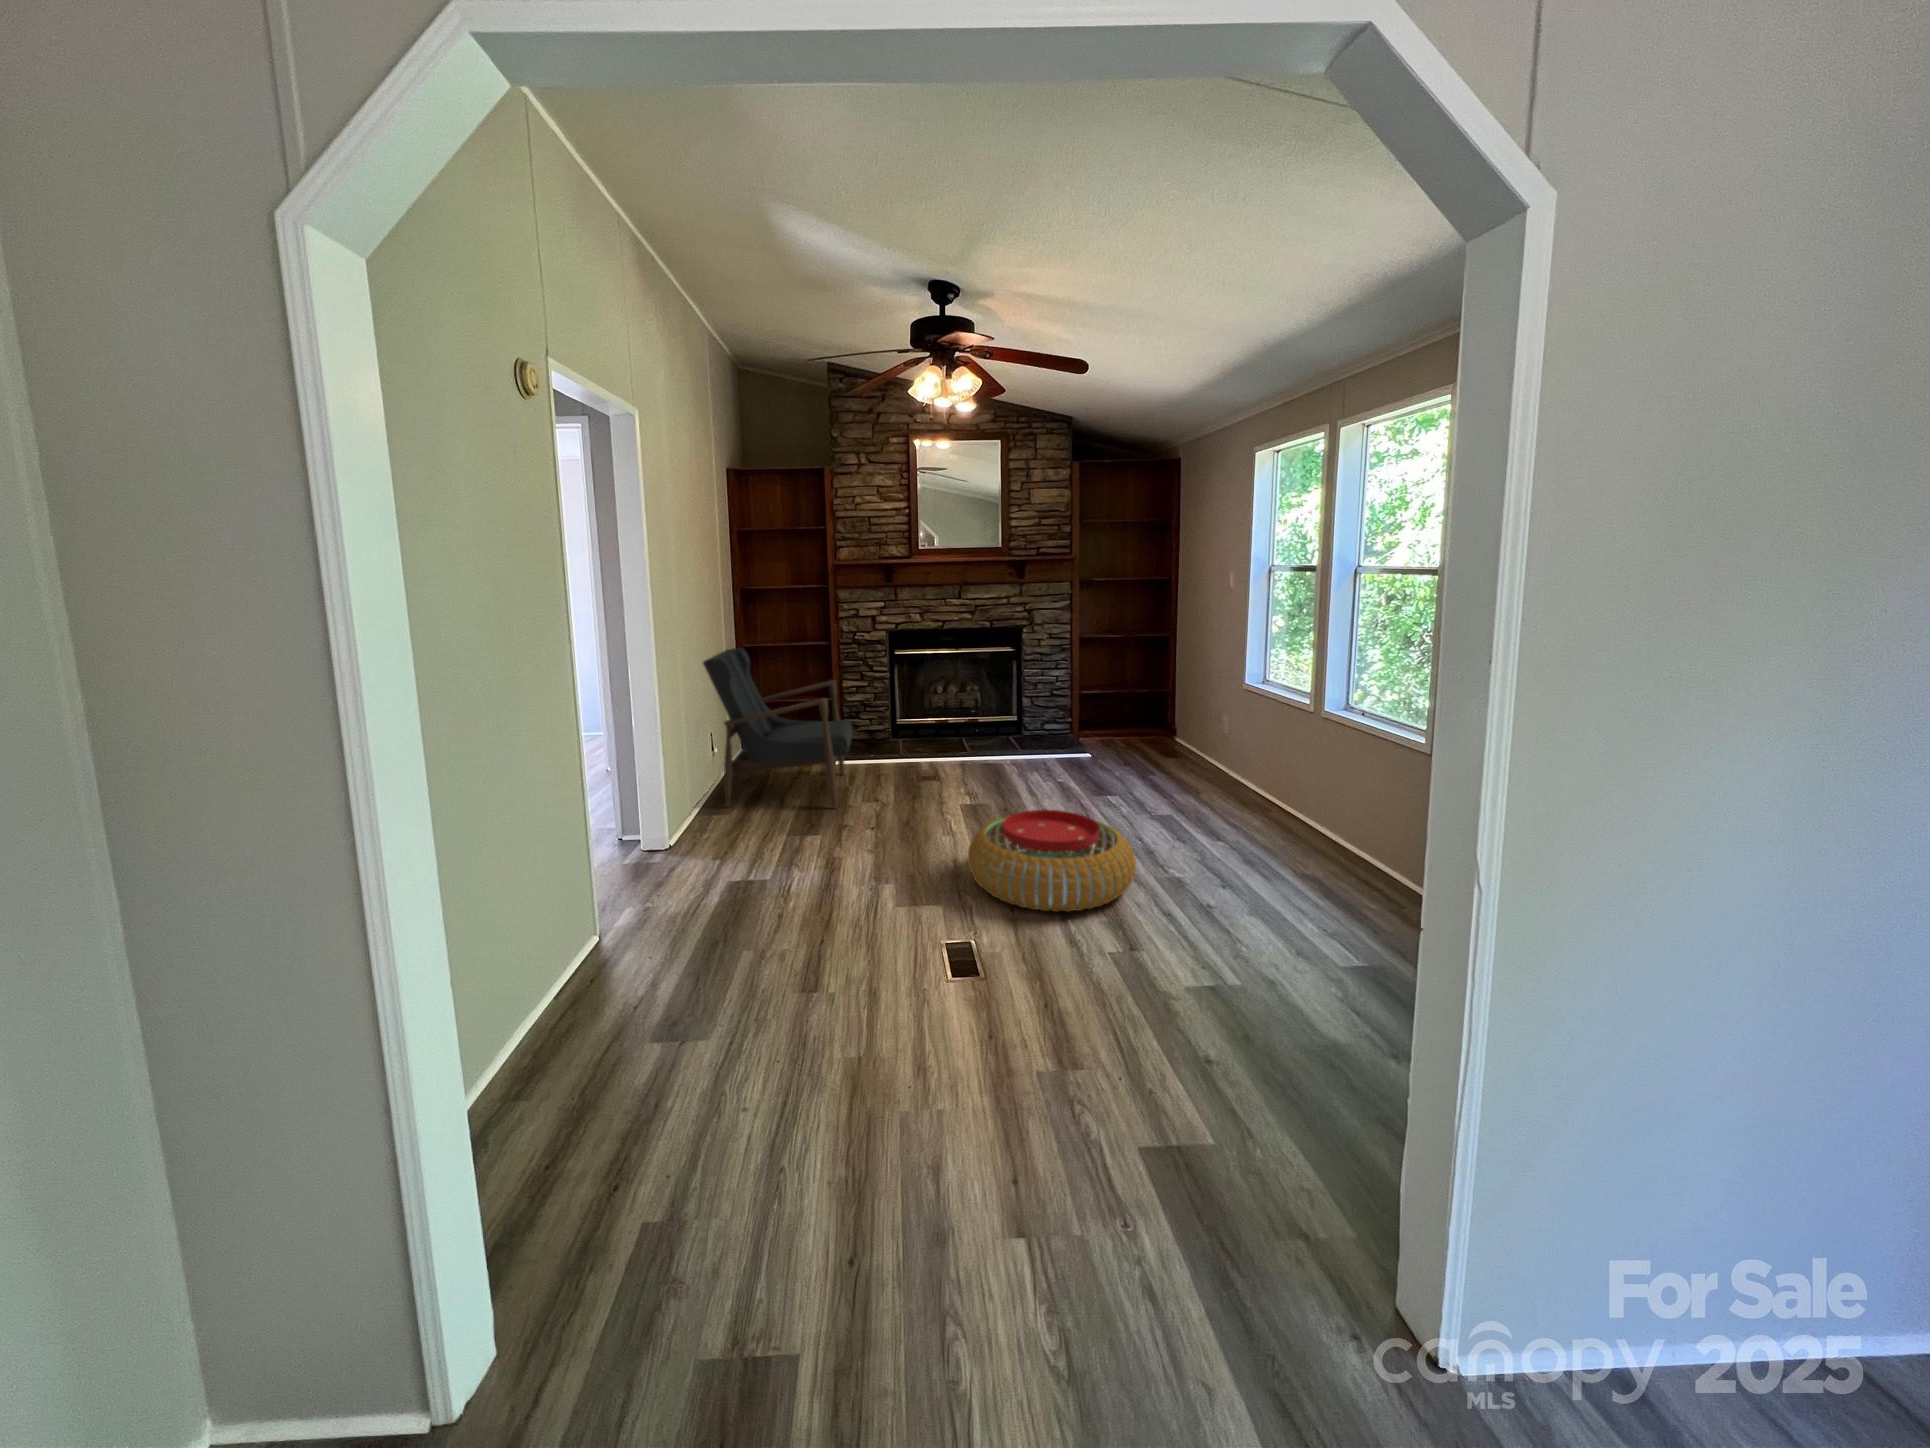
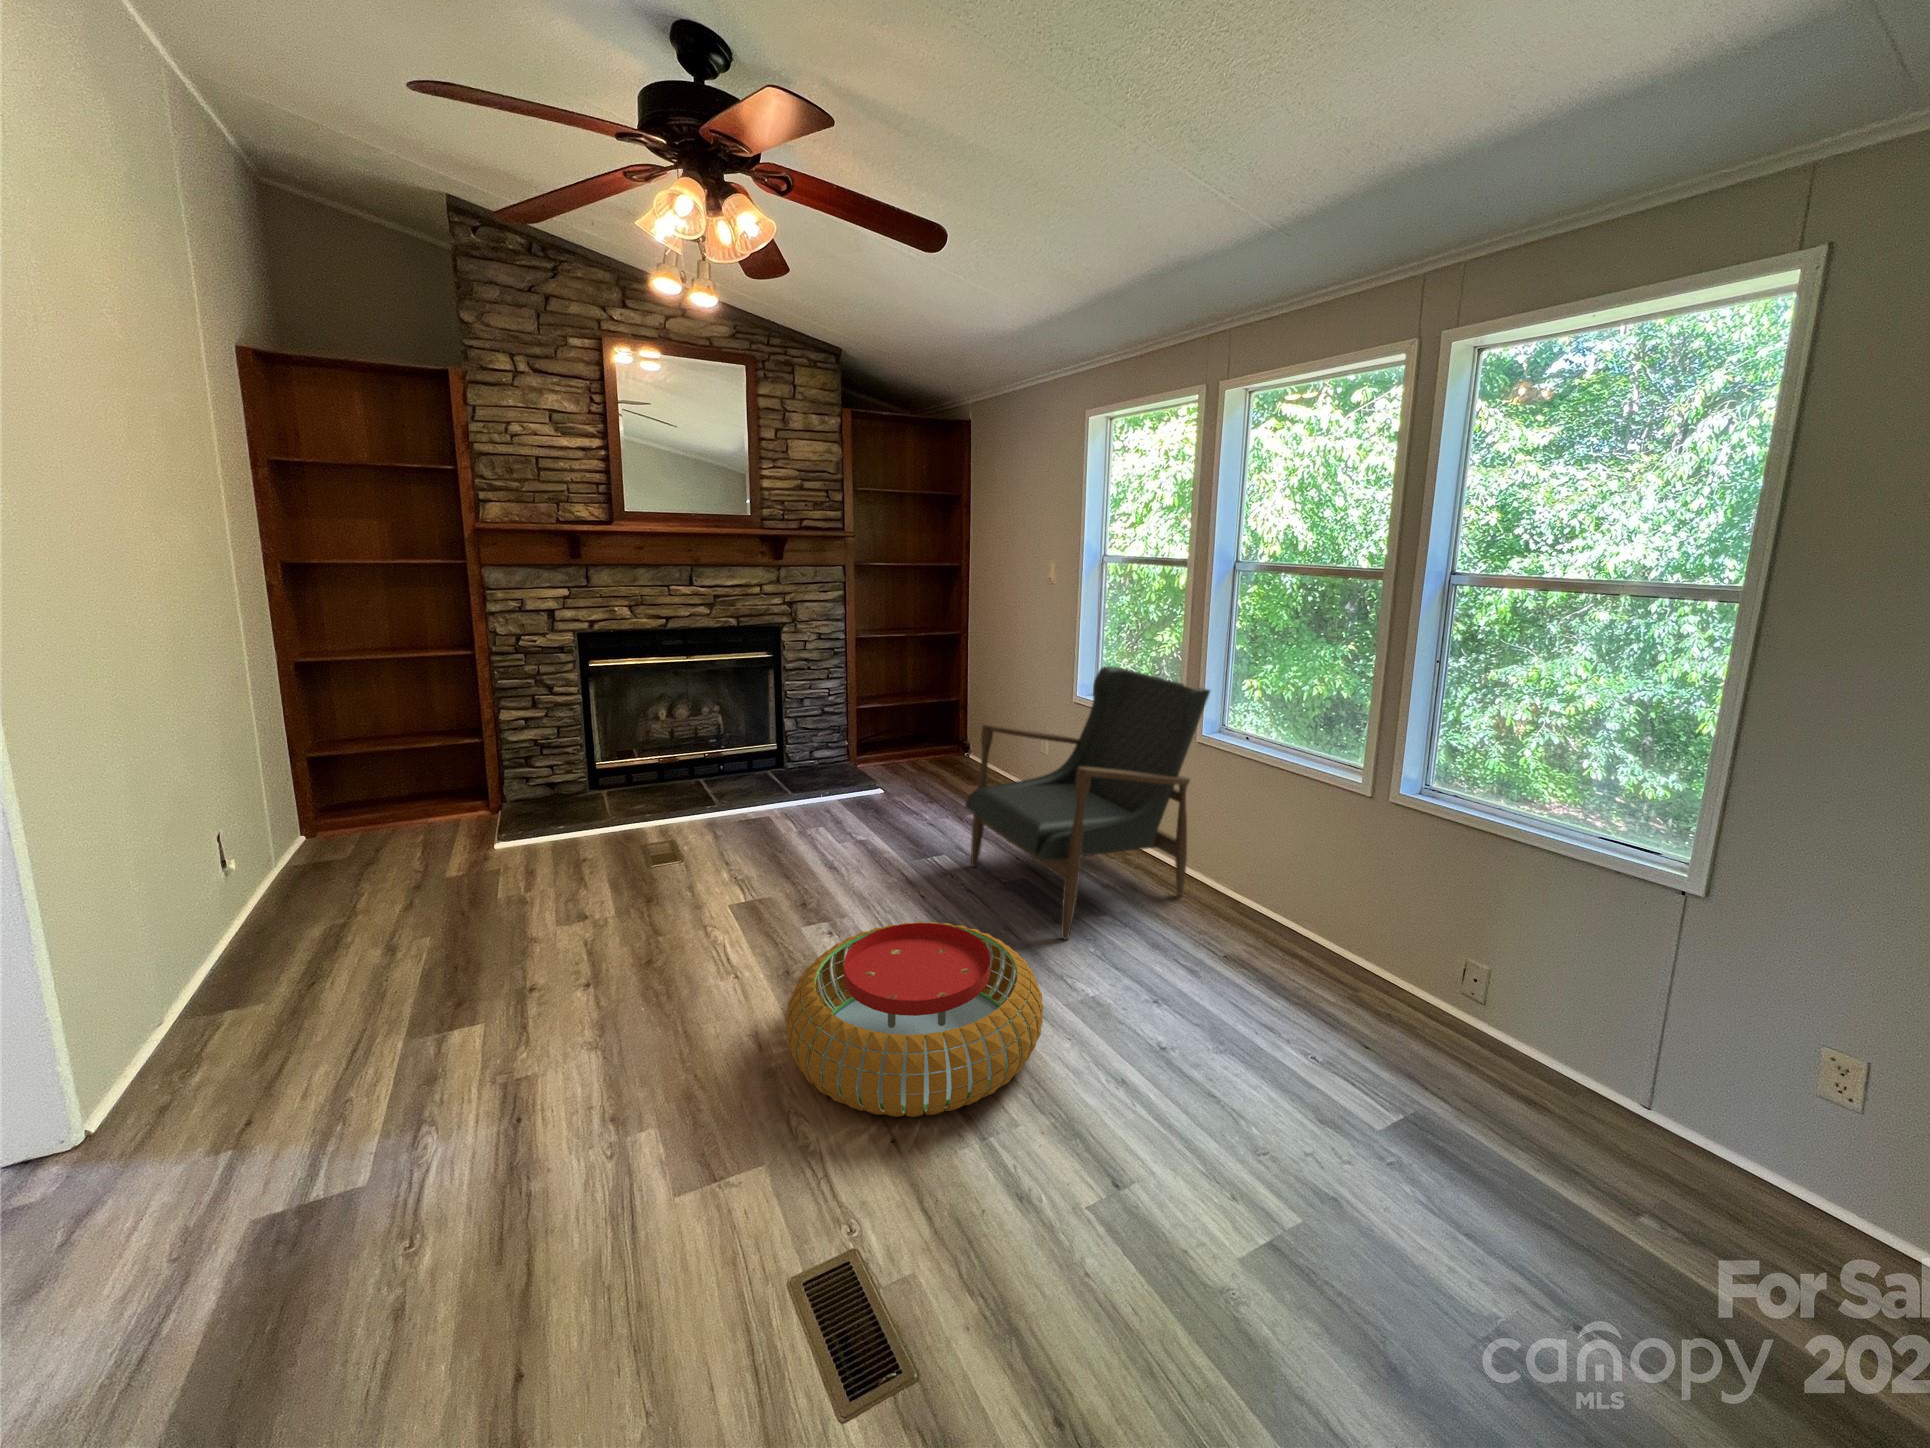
armchair: present [703,648,853,809] -> present [965,666,1210,940]

